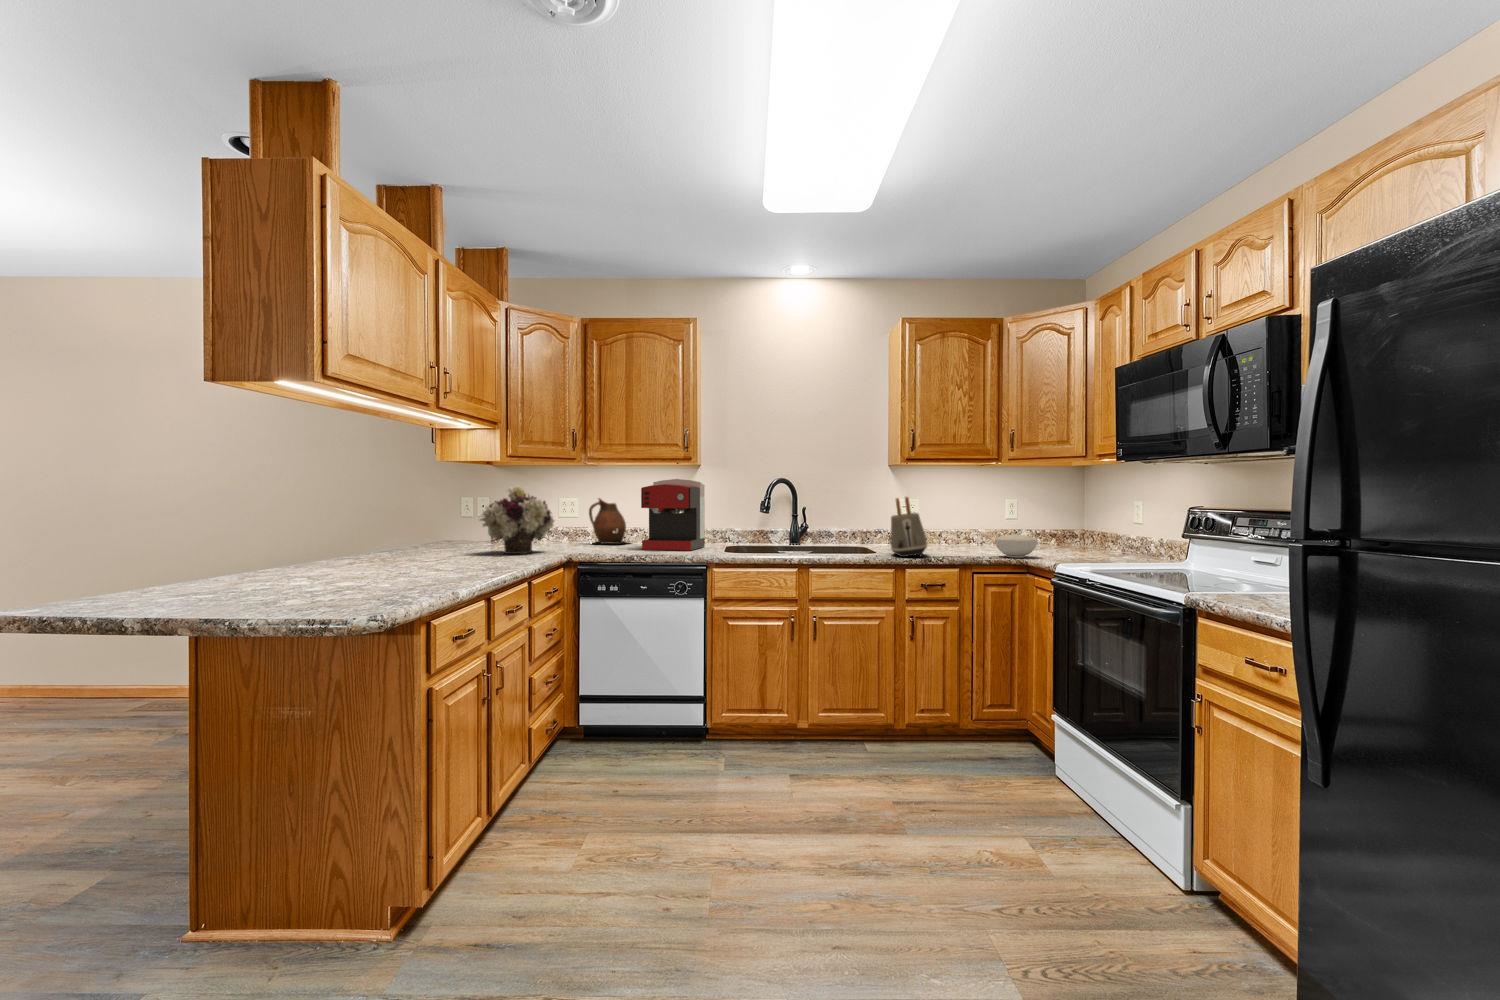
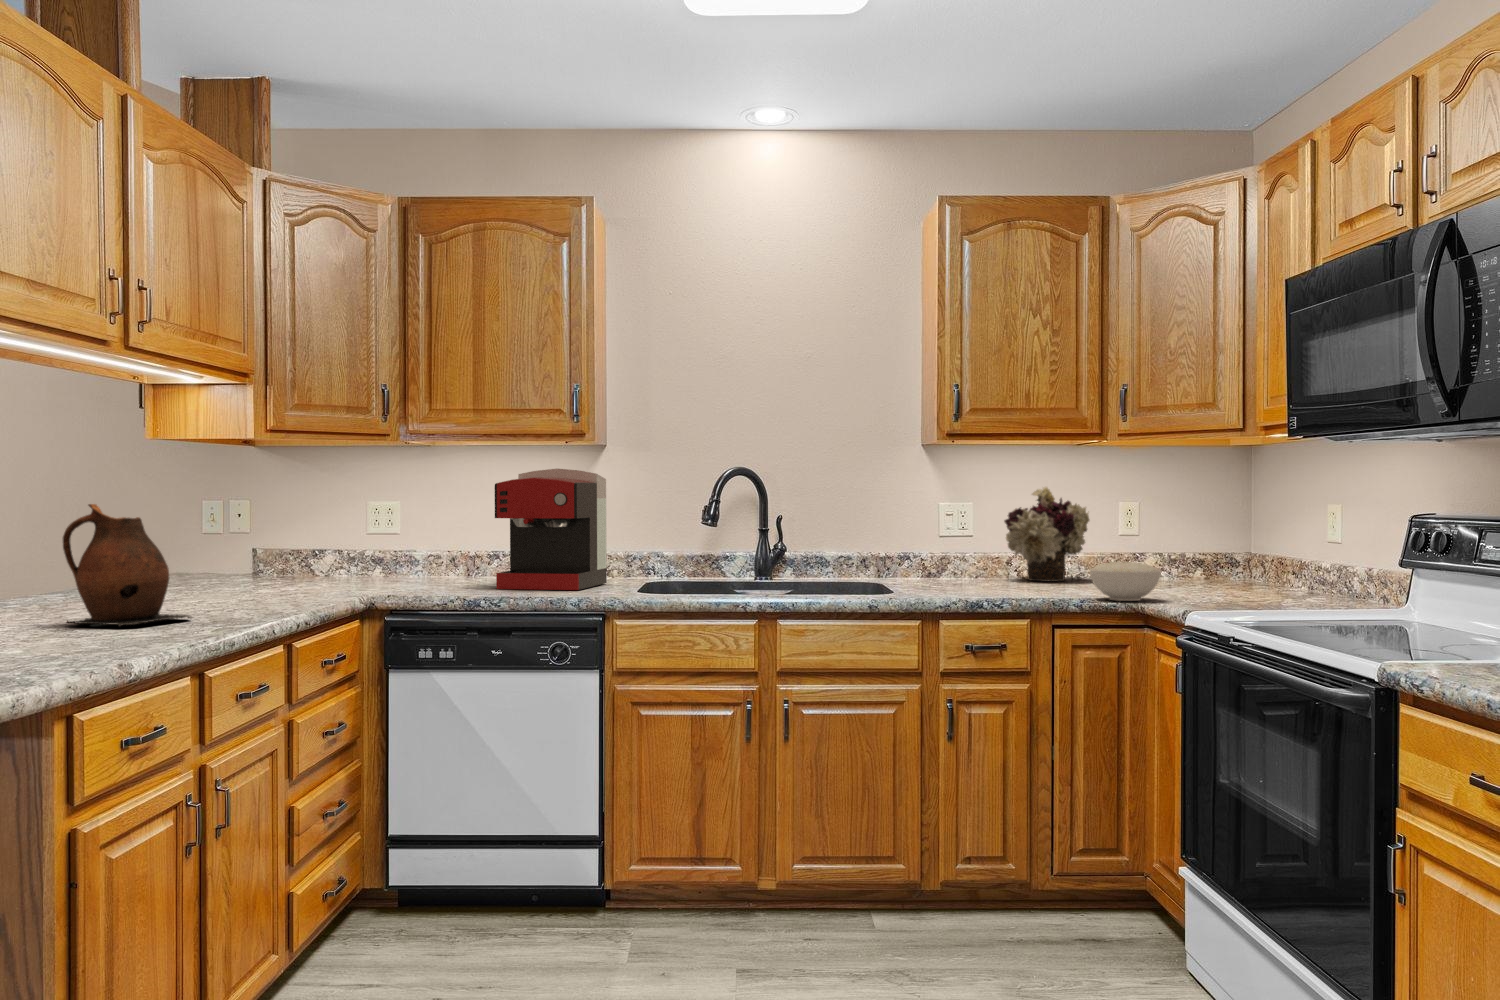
flower arrangement: present [480,486,555,554] -> present [1004,487,1090,582]
toaster: present [890,497,927,557] -> none [914,498,976,601]
ceramic pitcher: present [589,498,626,544] -> present [63,504,190,627]

